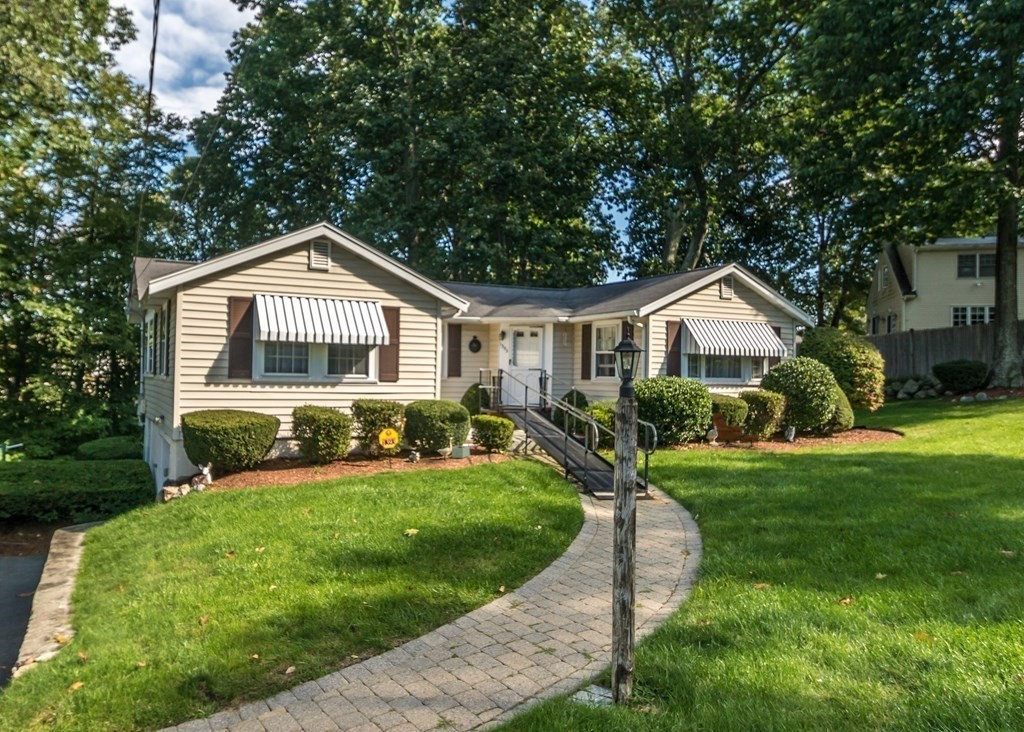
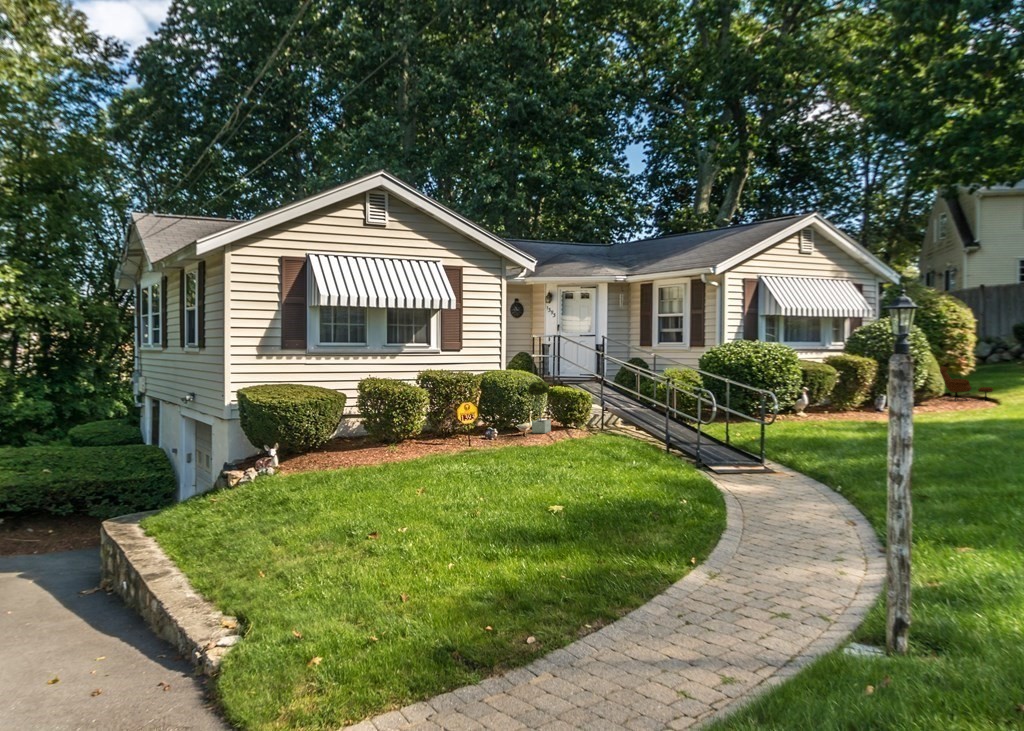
lounge chair: present [713,413,759,448] -> present [940,366,993,400]

